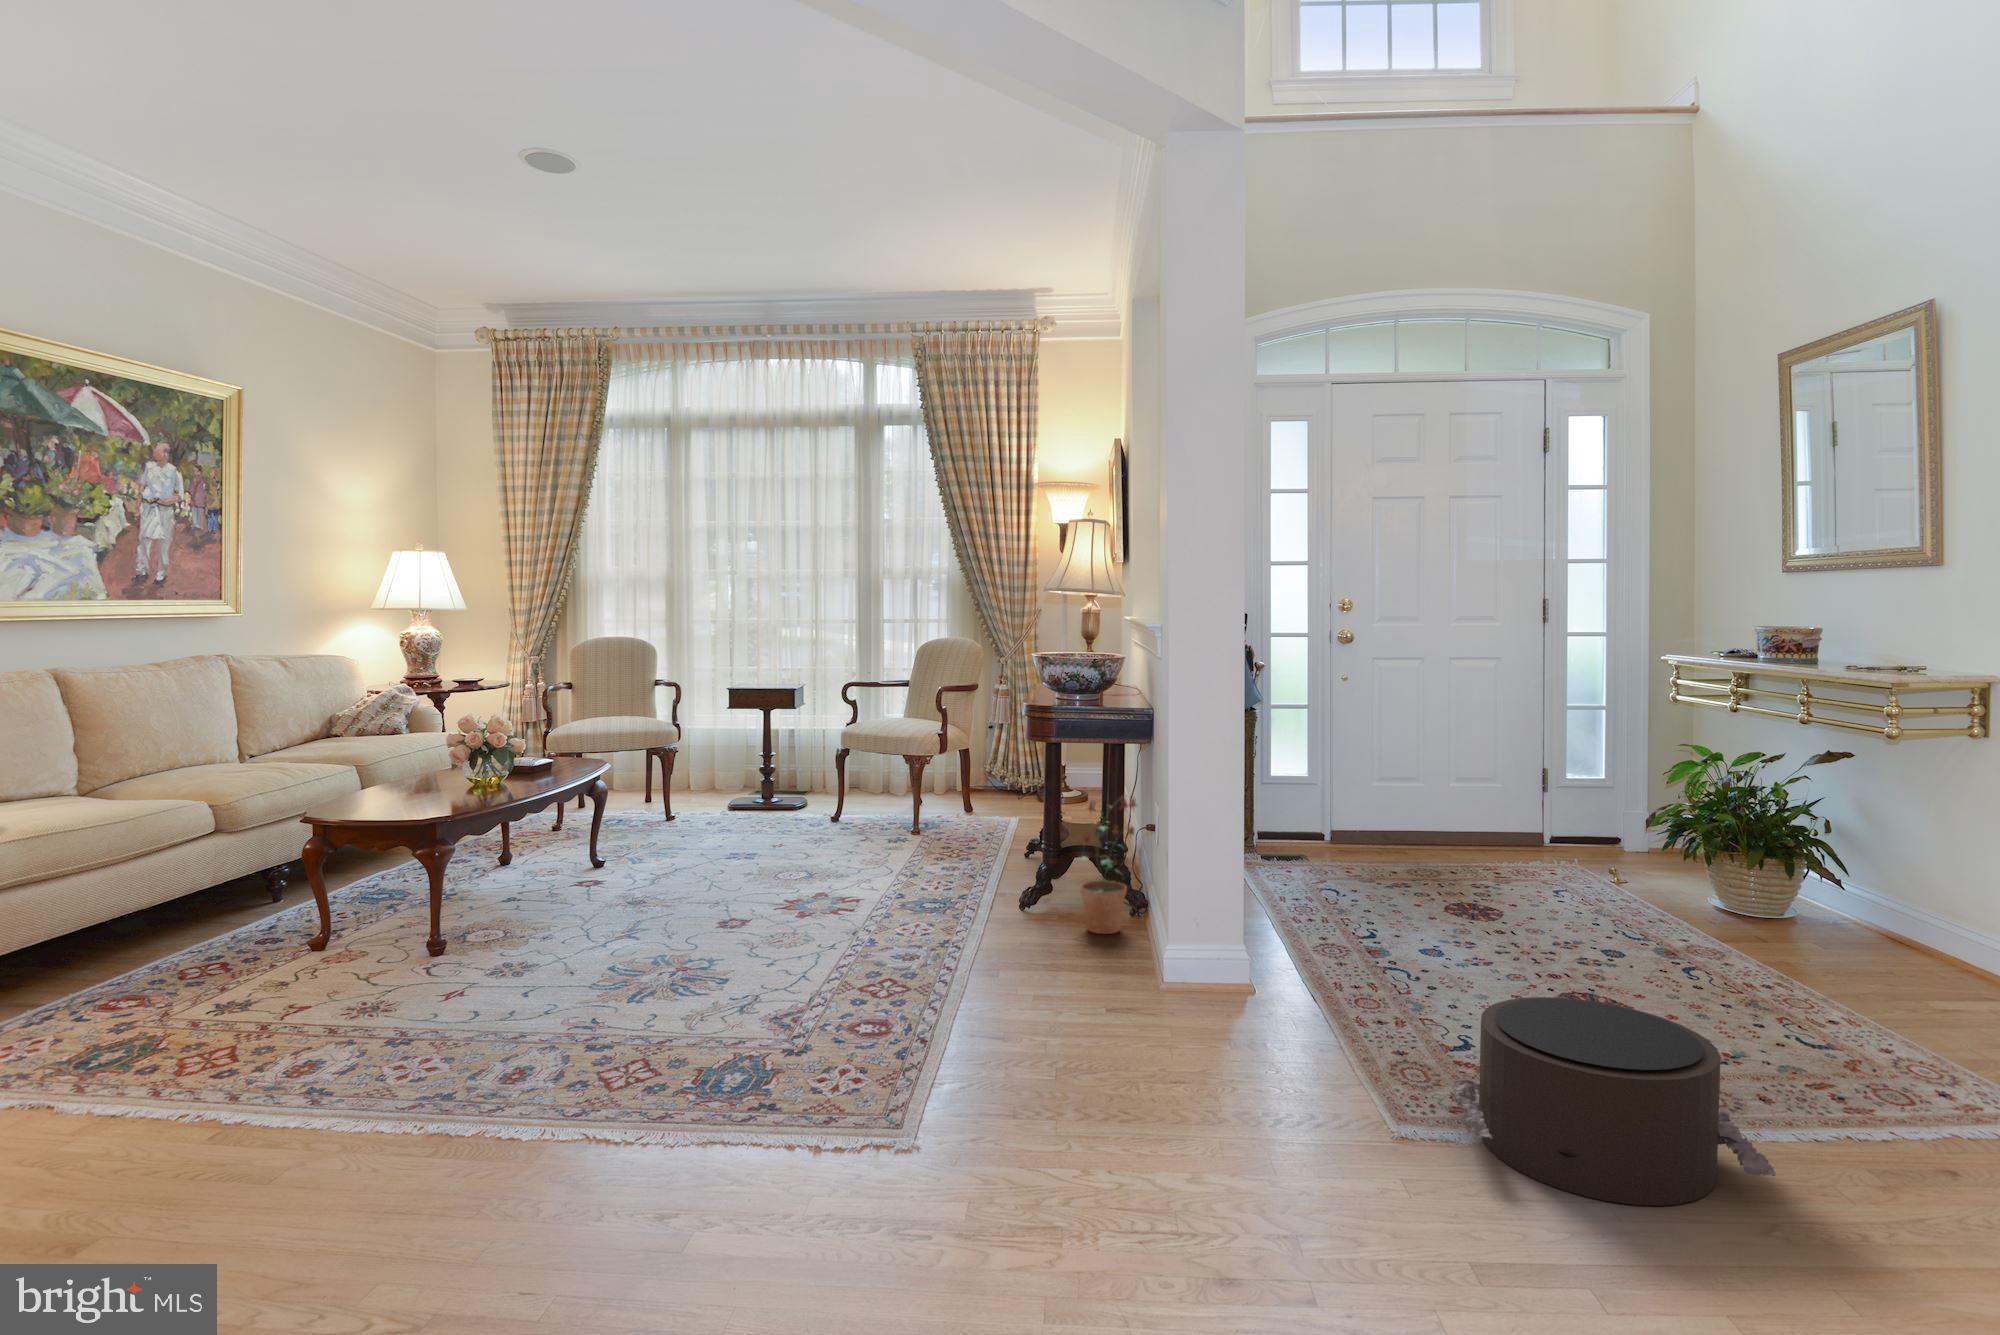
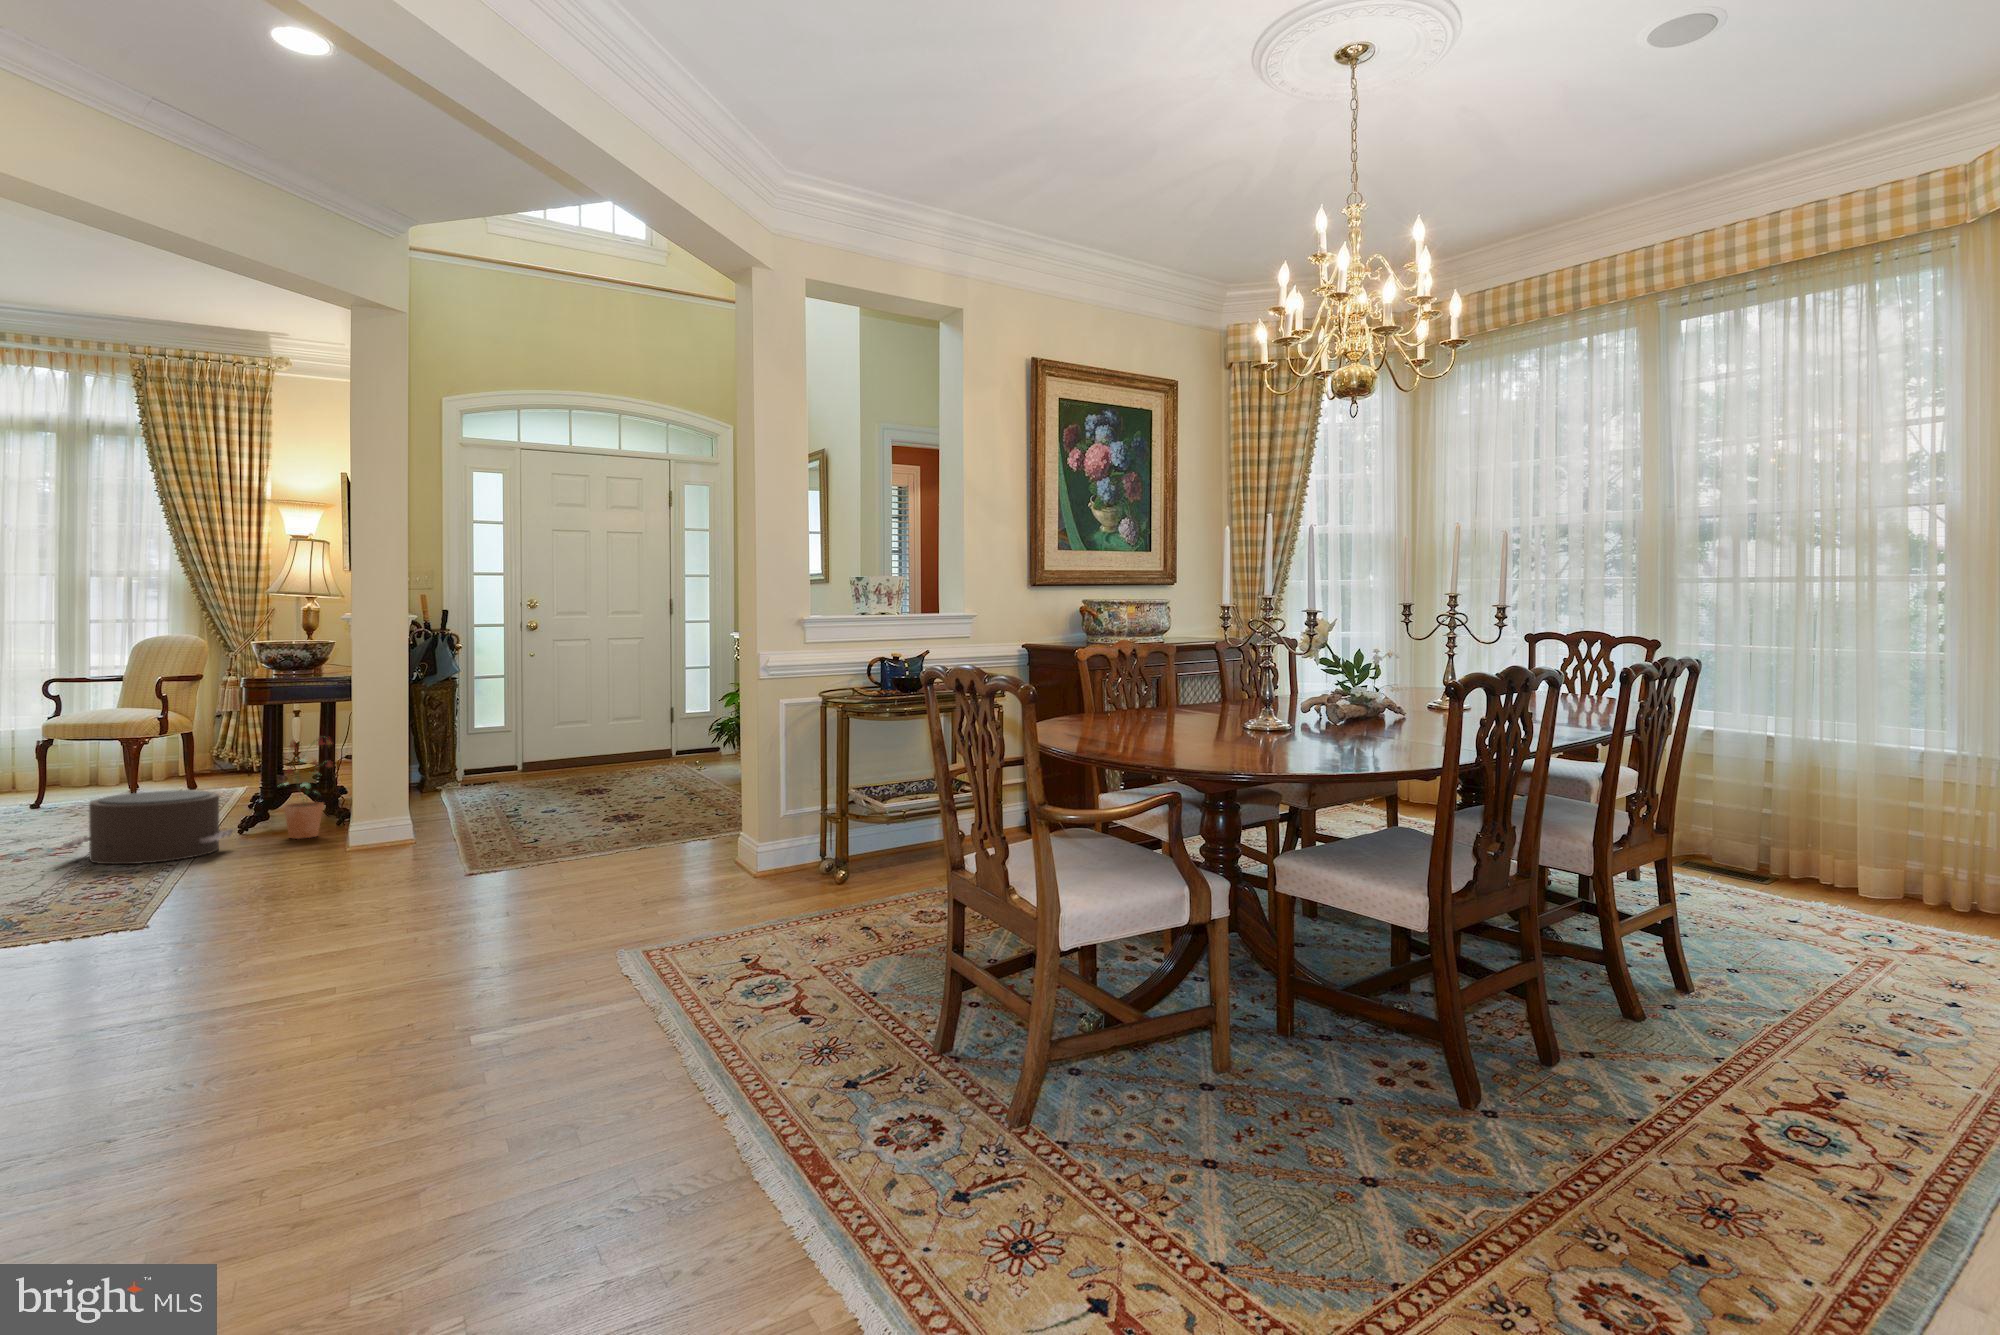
pouf: present [1453,997,1776,1206] -> present [61,790,233,864]

